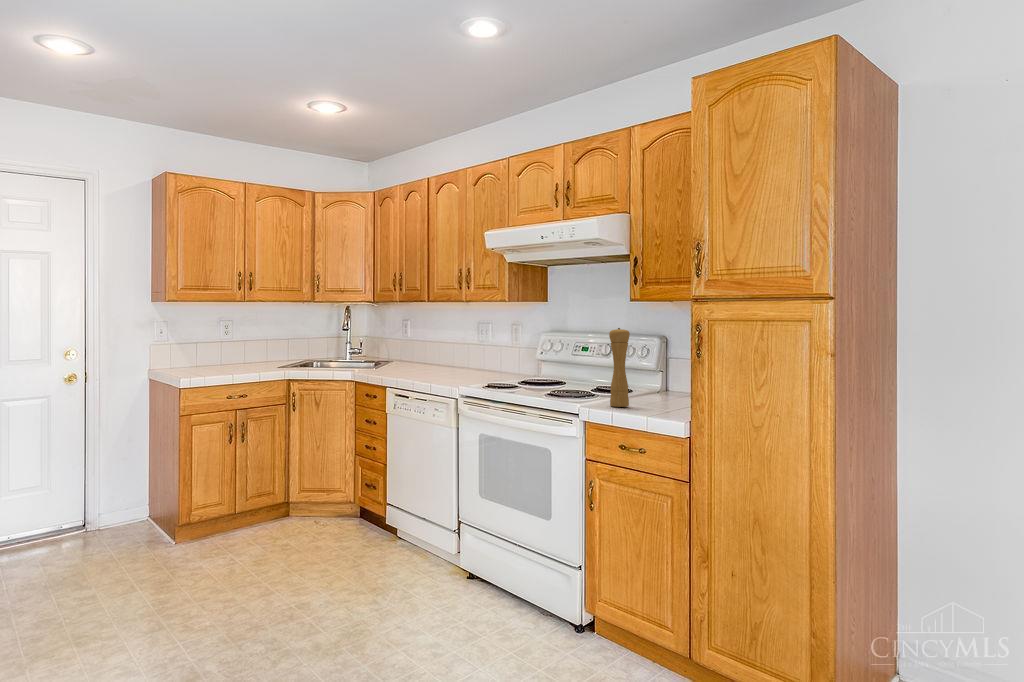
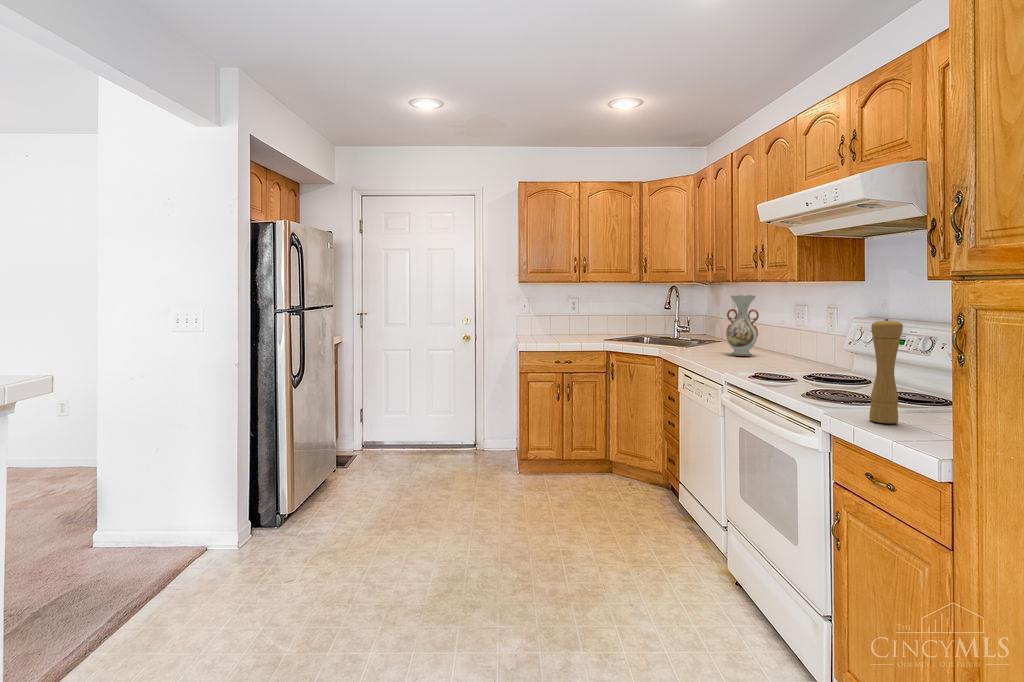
vase: none [426,316,456,375] -> present [726,295,759,356]

